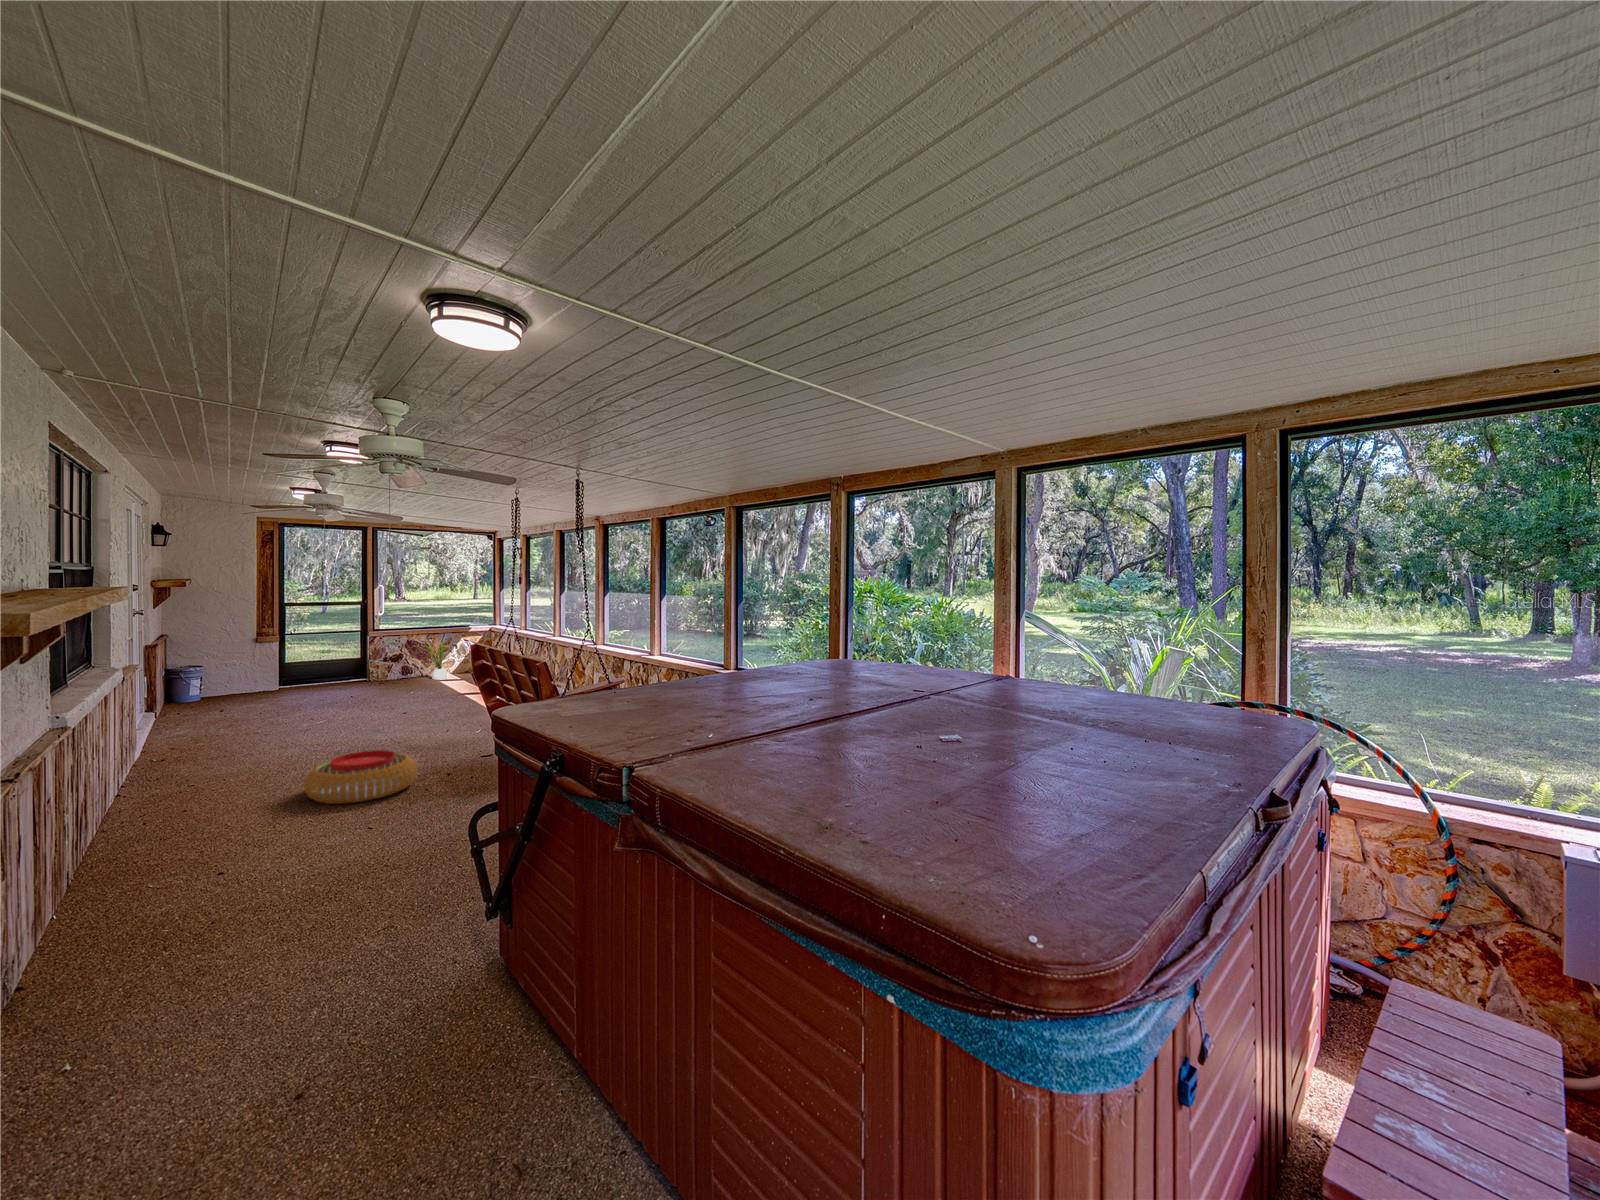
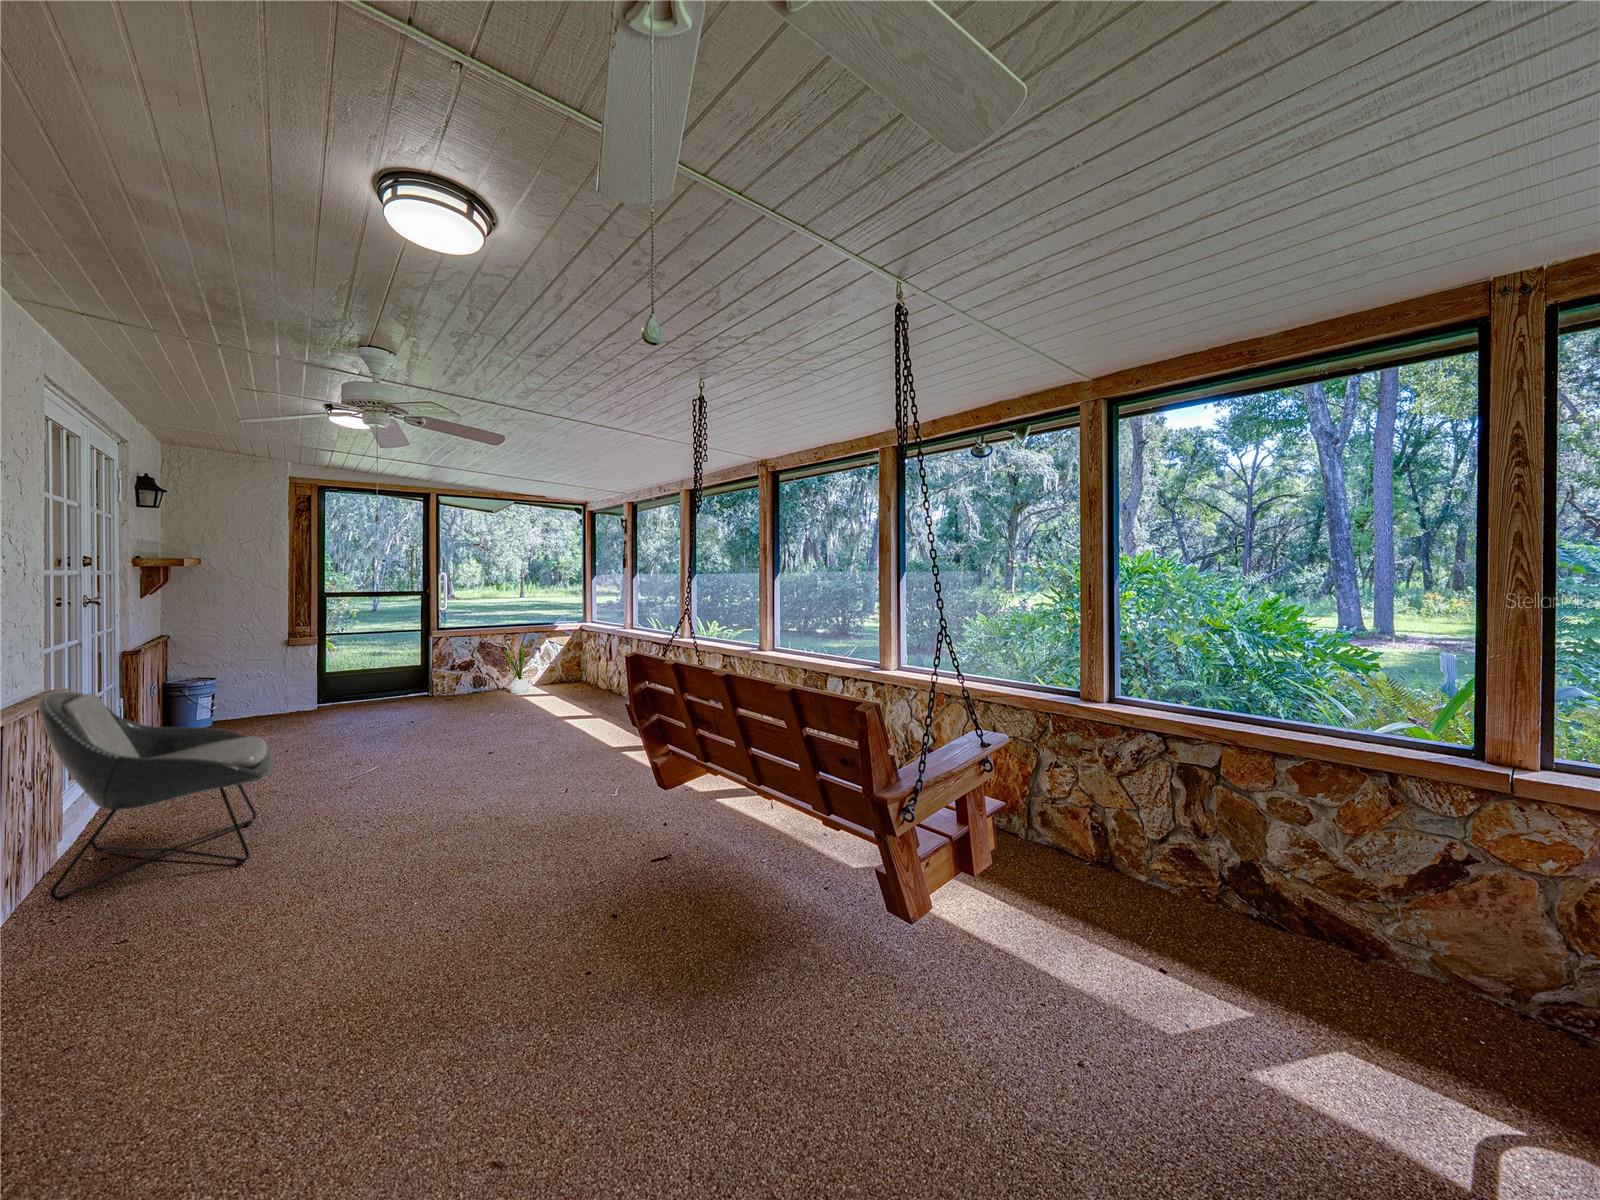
lounge chair: none [136,666,265,777] -> present [38,691,275,902]
pouf: present [304,750,417,804] -> none [322,864,545,1011]

